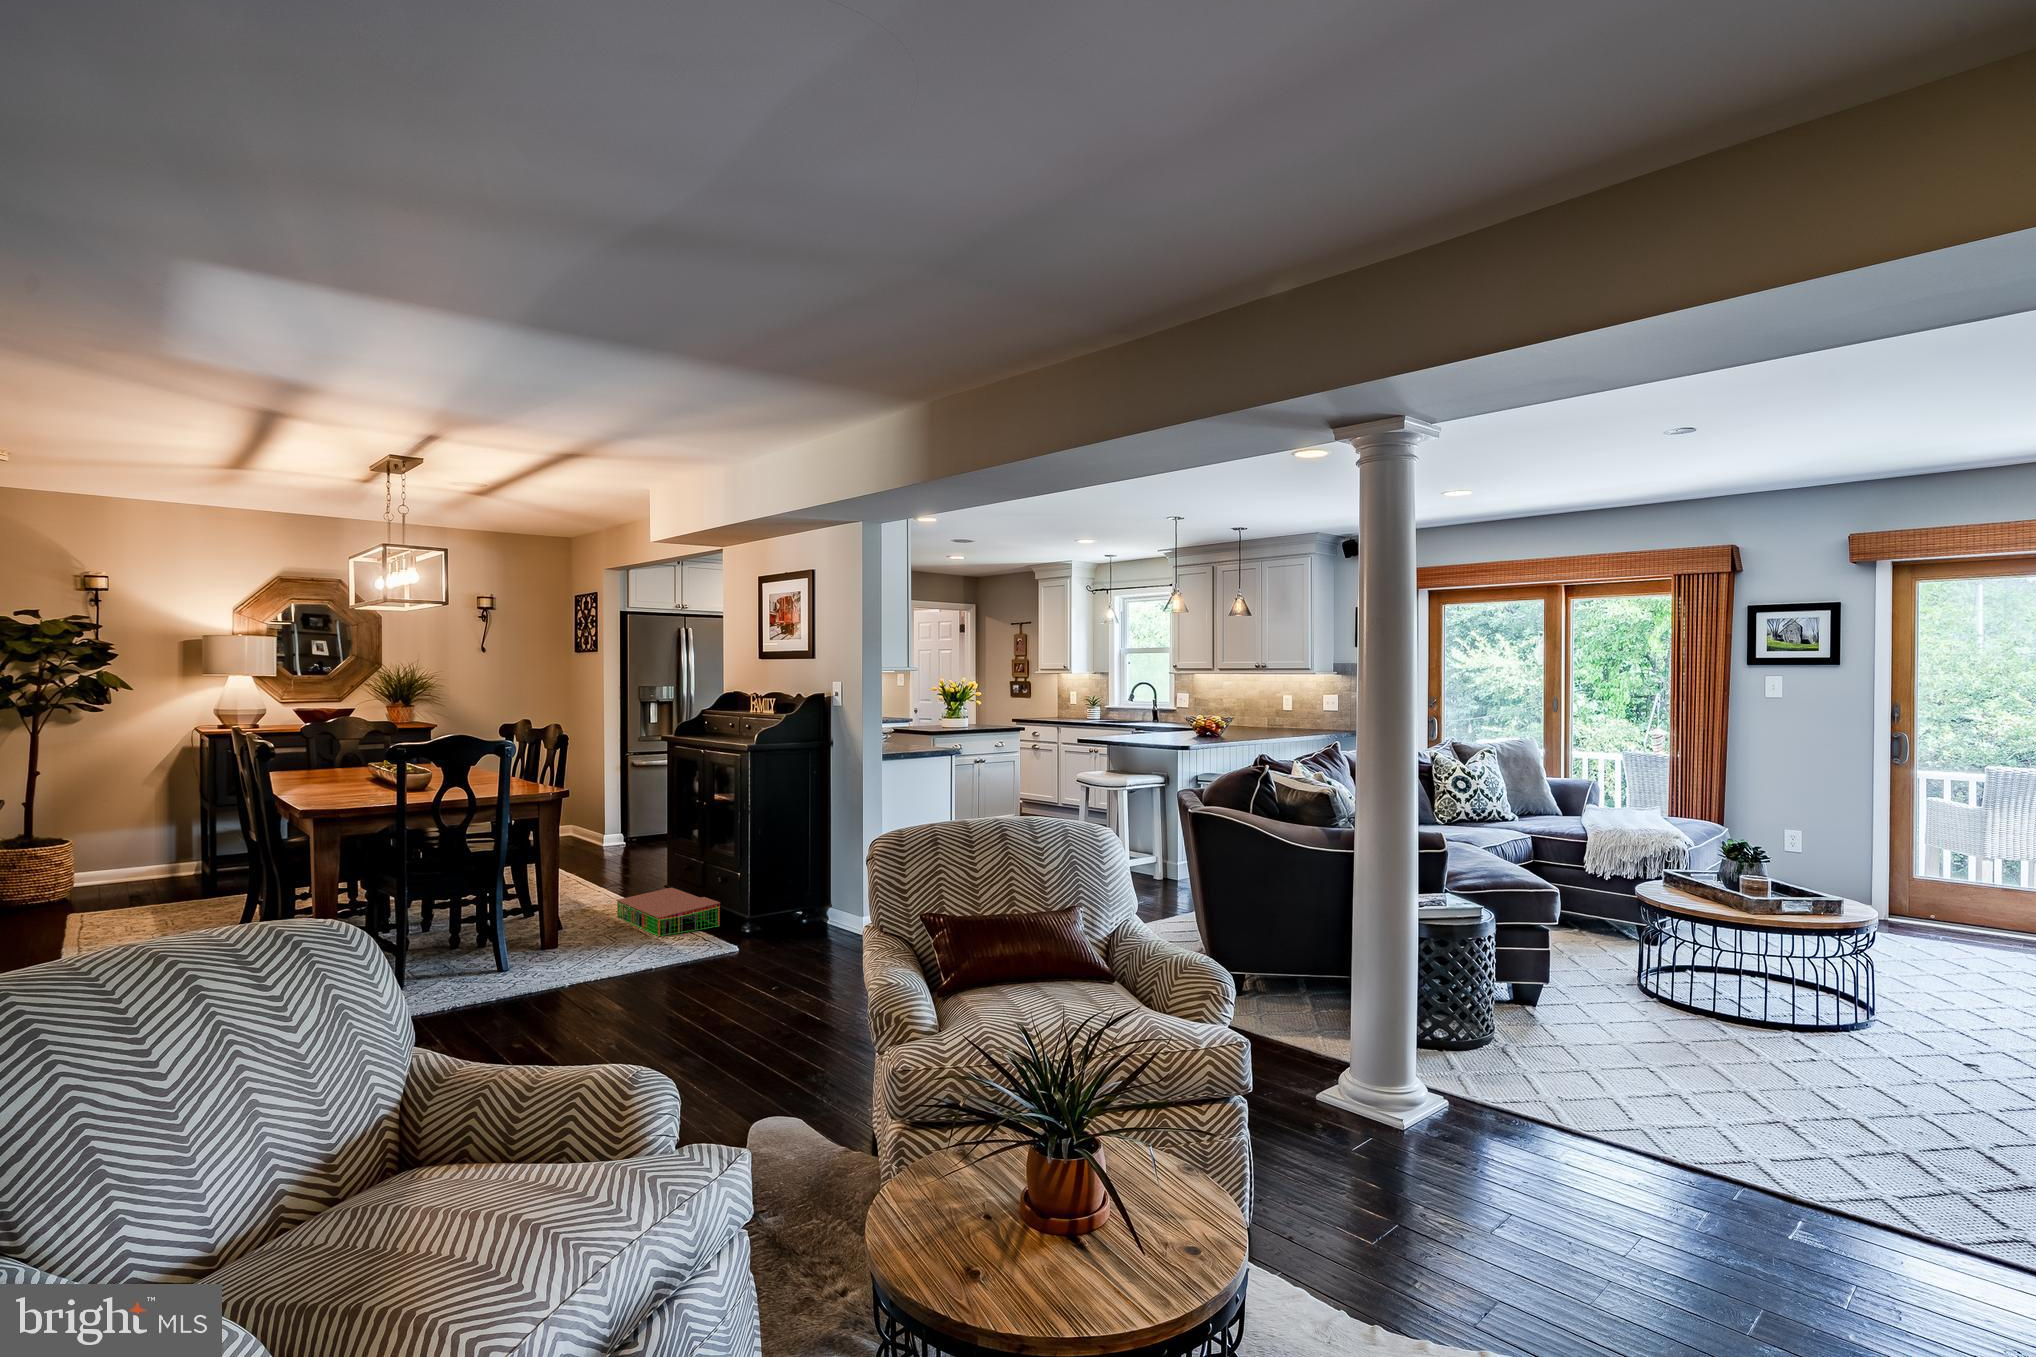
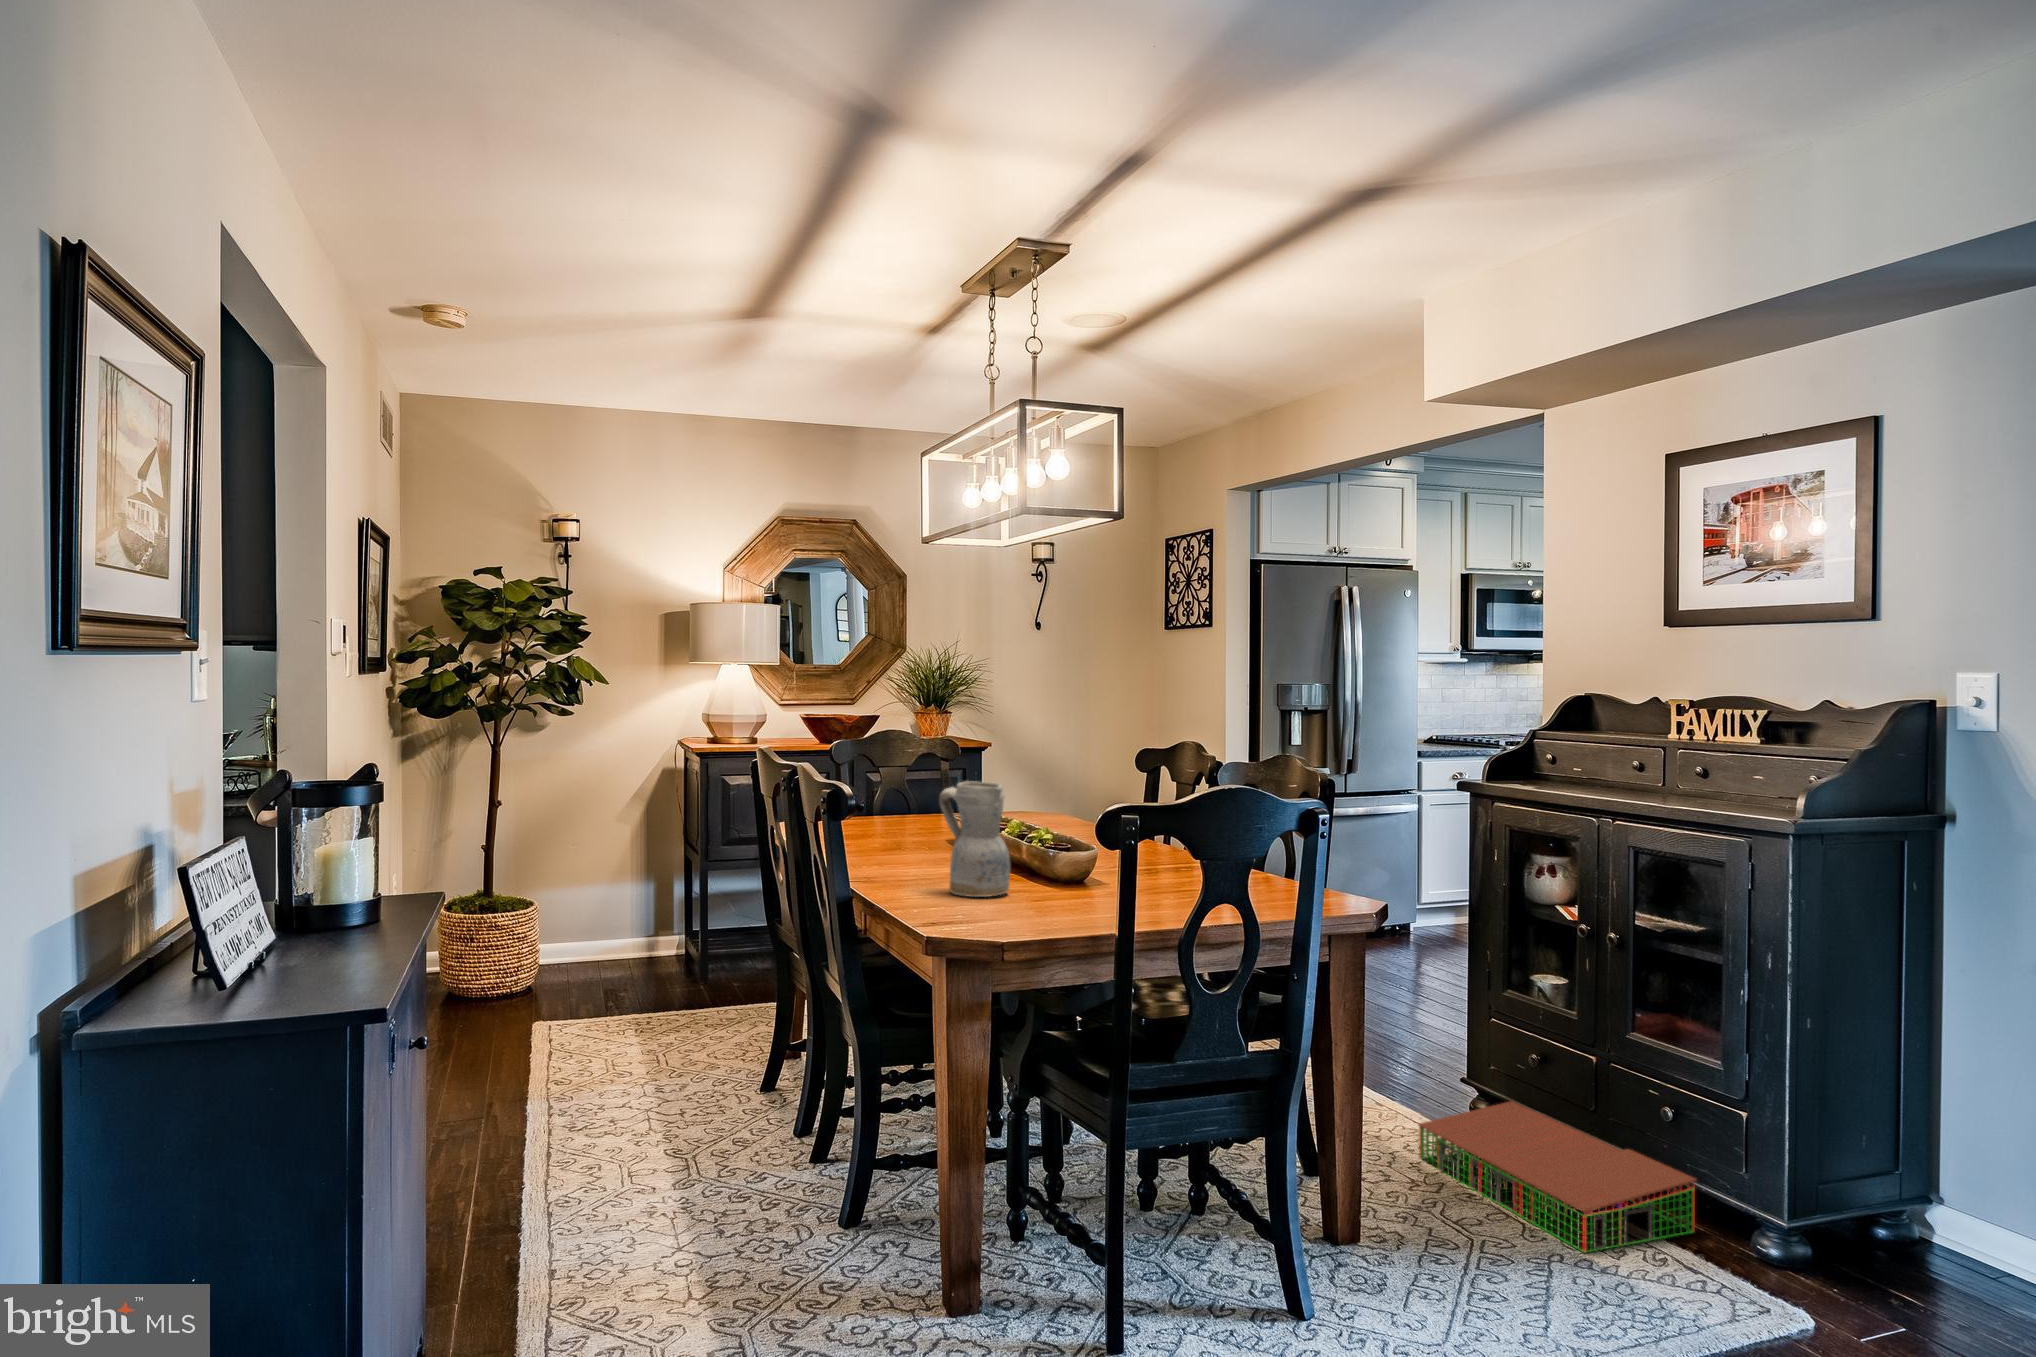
ceramic pitcher: none [327,736,368,792] -> present [939,781,1010,897]

